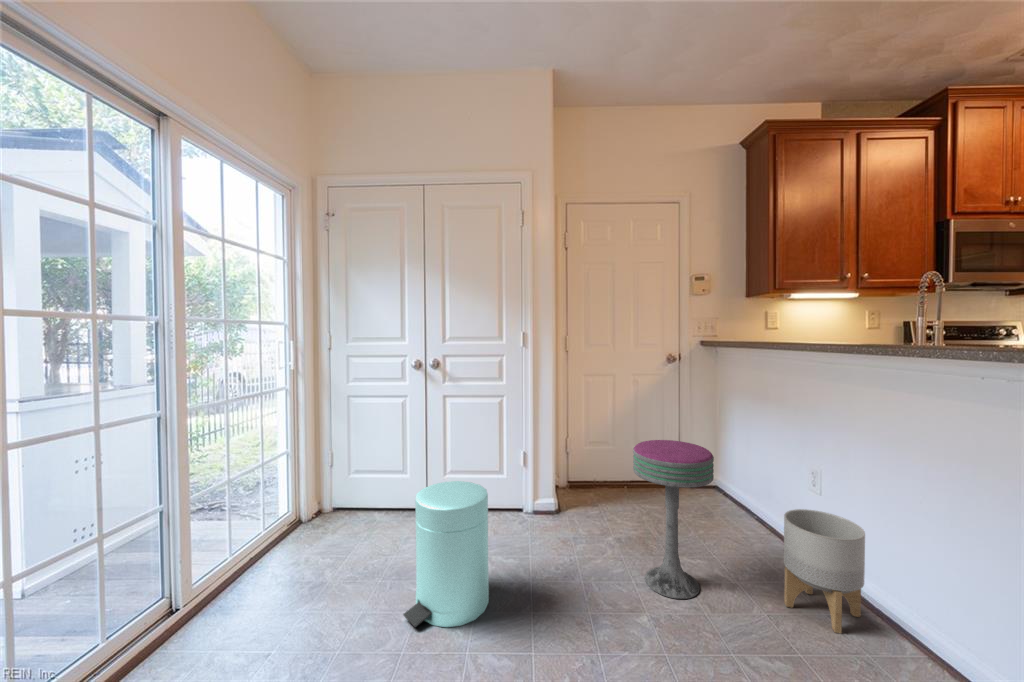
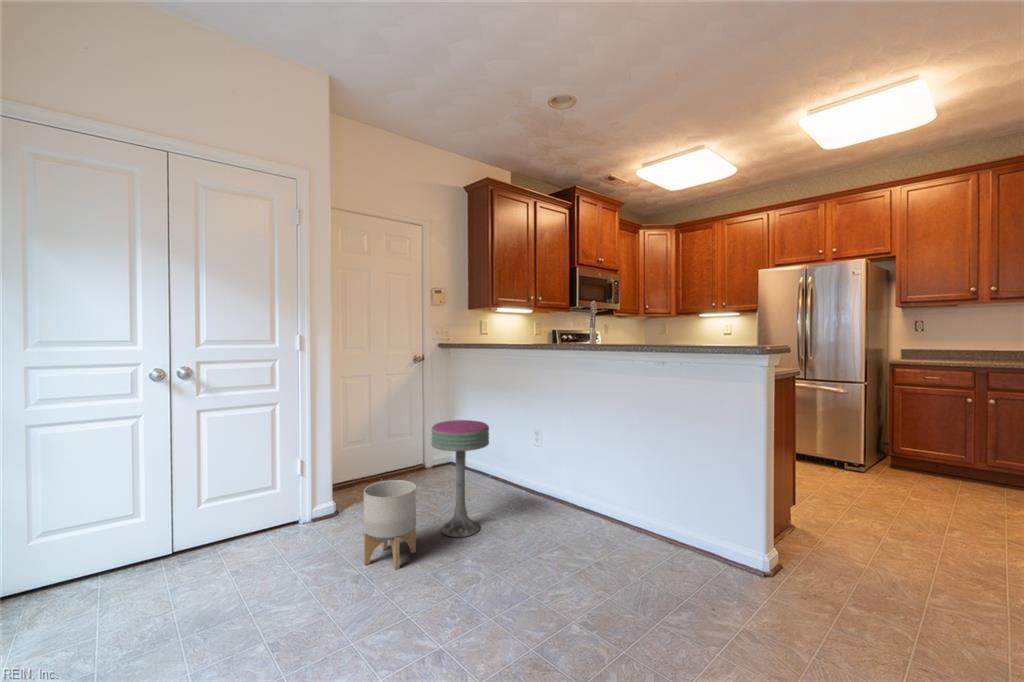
trash can: present [403,481,489,627] -> none [249,485,330,636]
planter: present [784,509,865,633] -> present [364,480,416,569]

